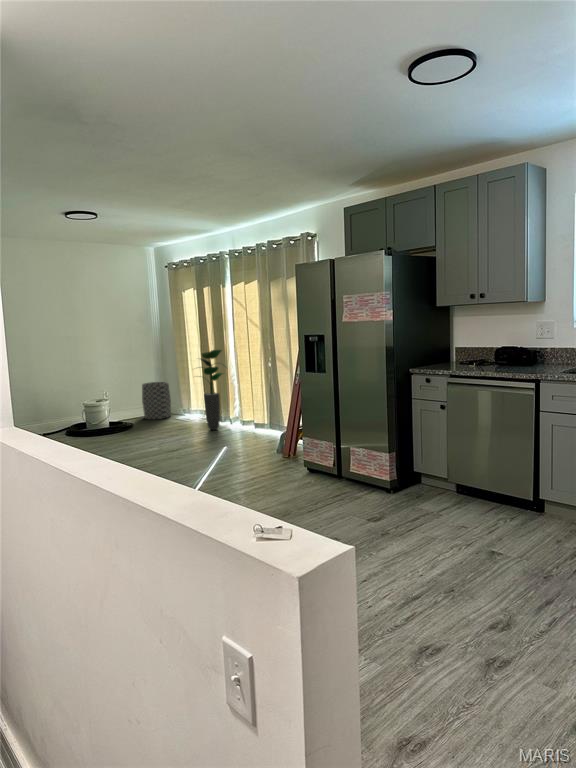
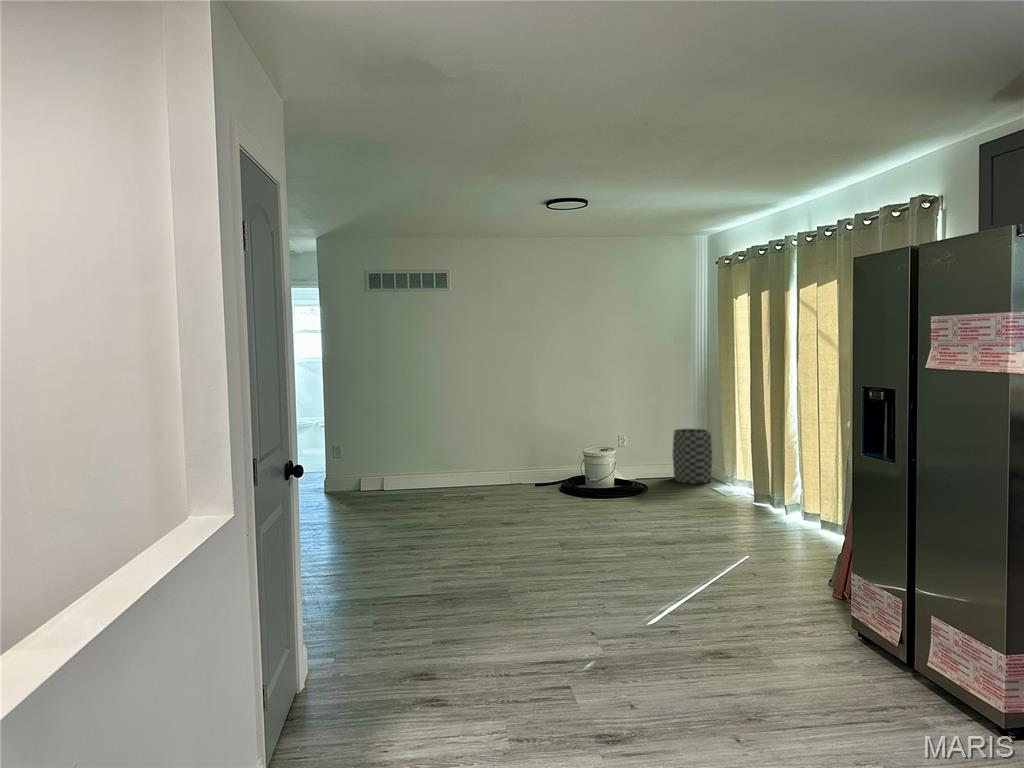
potted plant: present [201,350,223,430] -> none [725,391,786,517]

